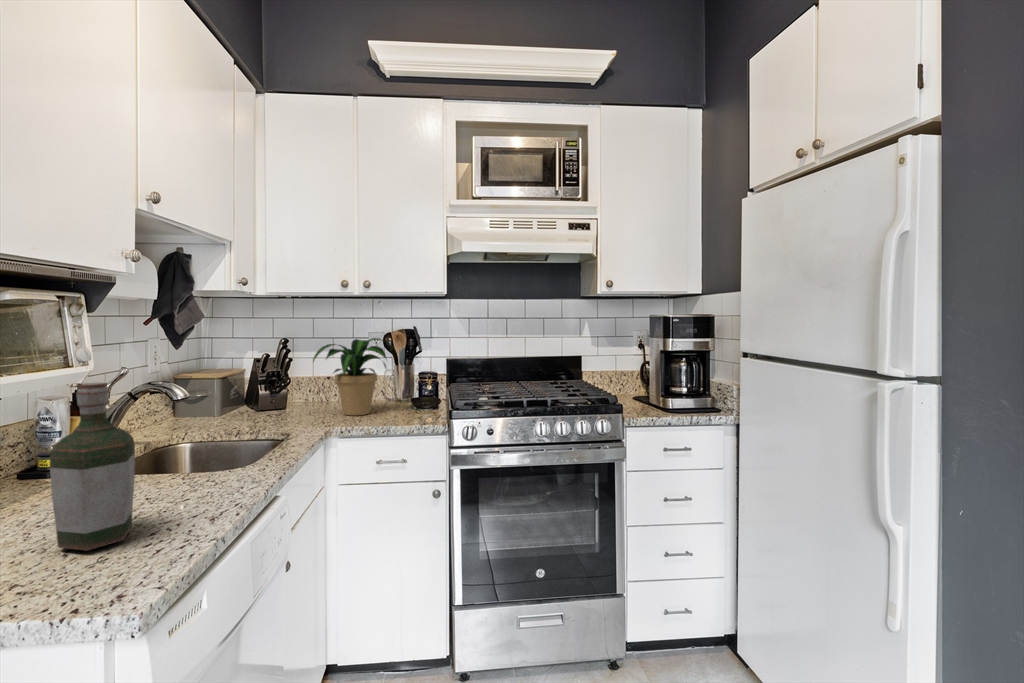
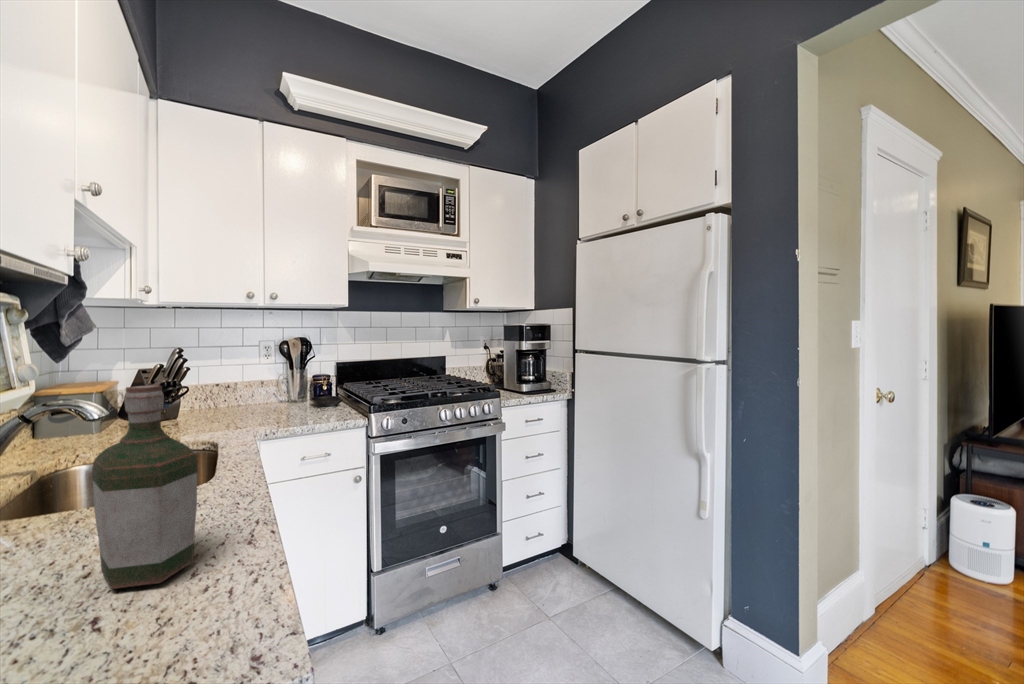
potted plant: present [313,338,392,415] -> none [220,345,302,417]

